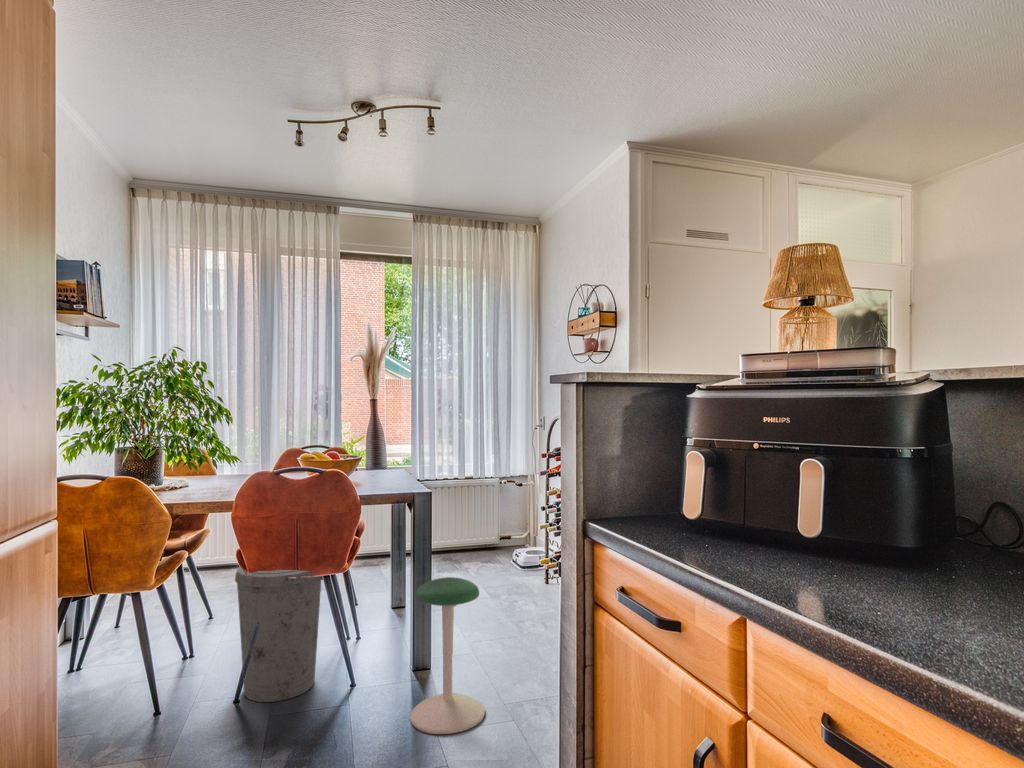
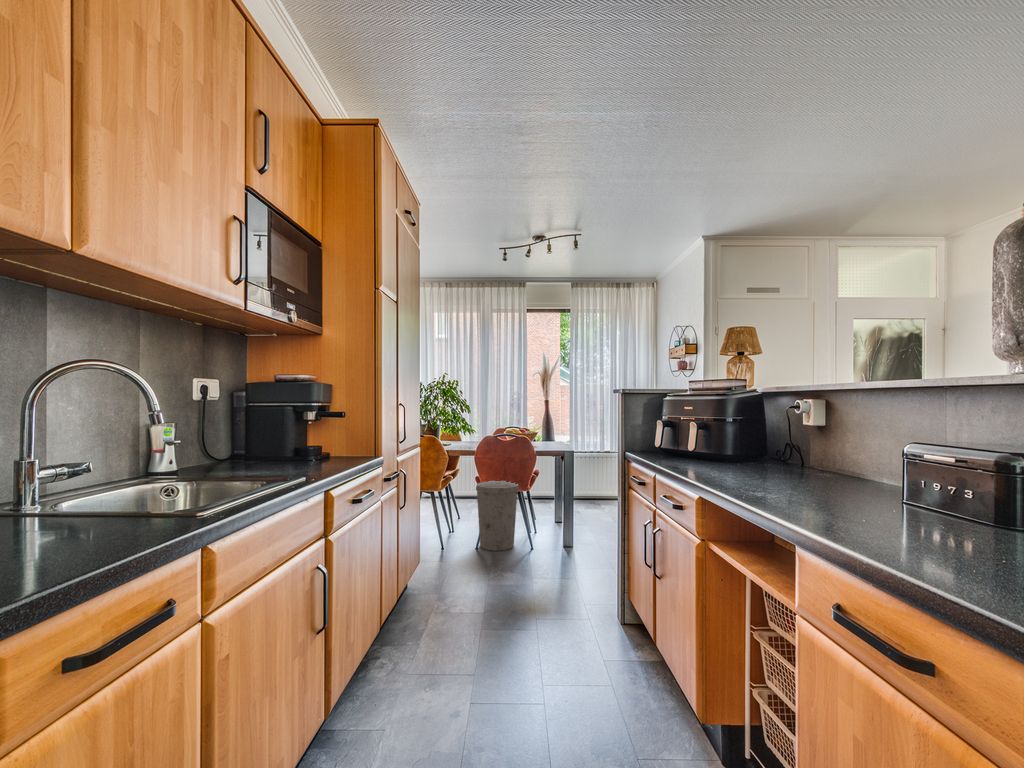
stool: present [410,577,485,734] -> none [561,494,600,571]

